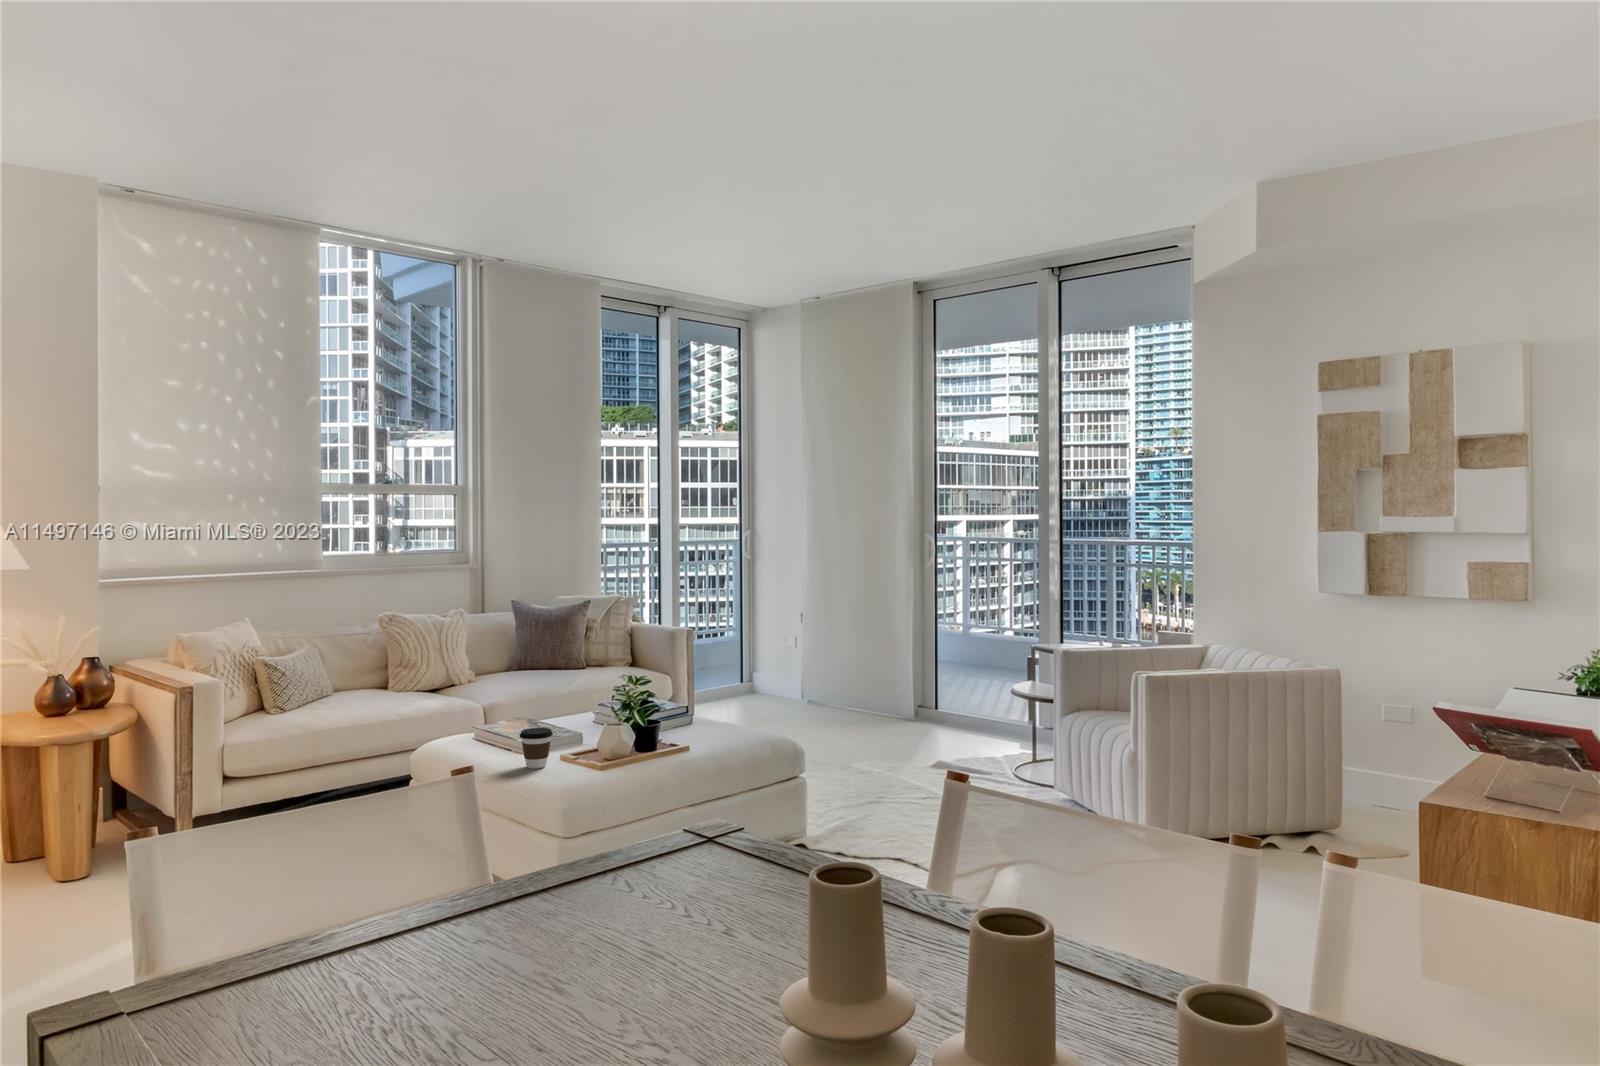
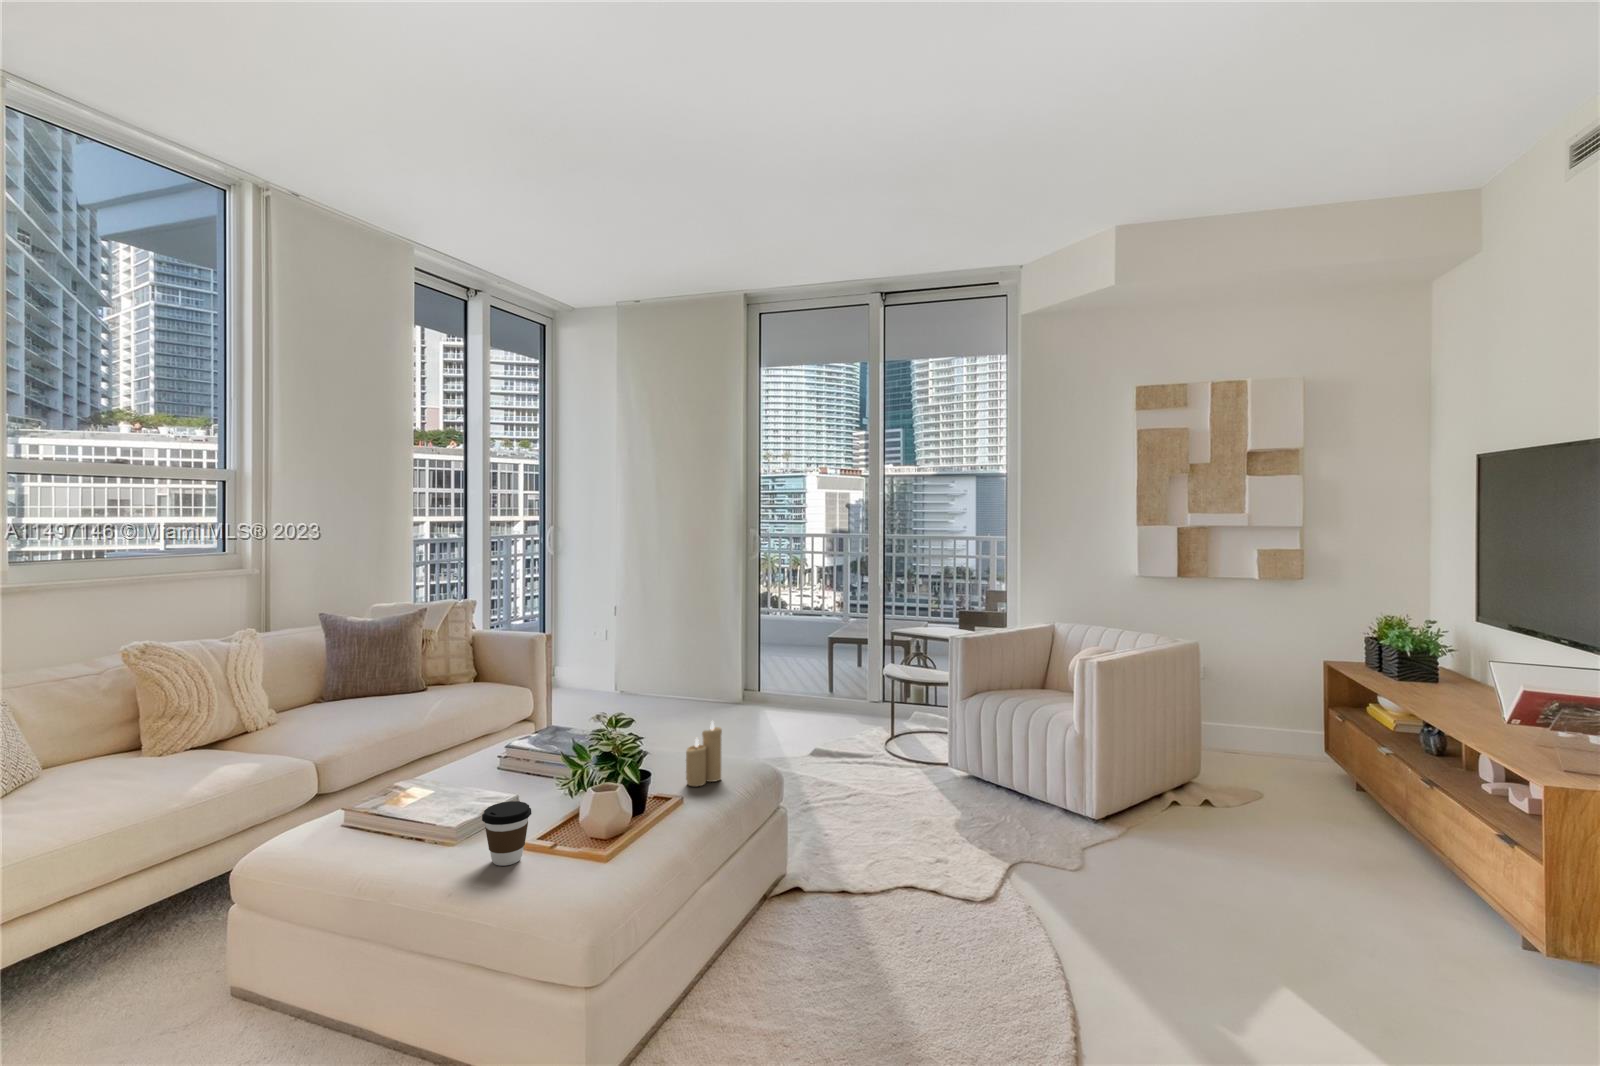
candle: none [701,695,733,745] -> present [686,722,722,786]

